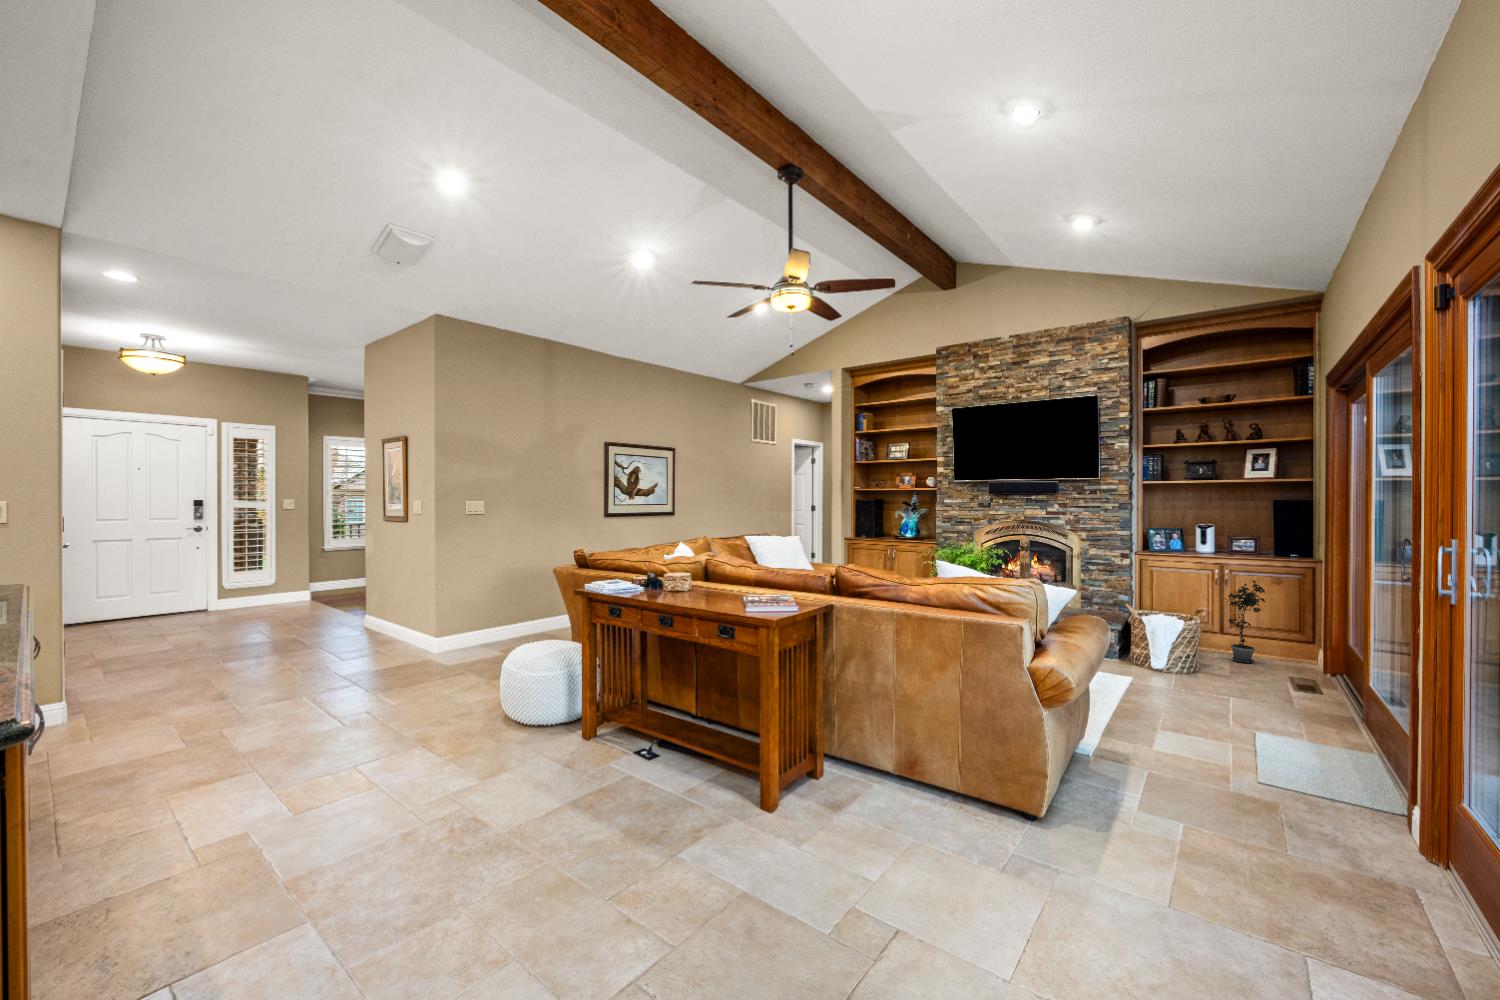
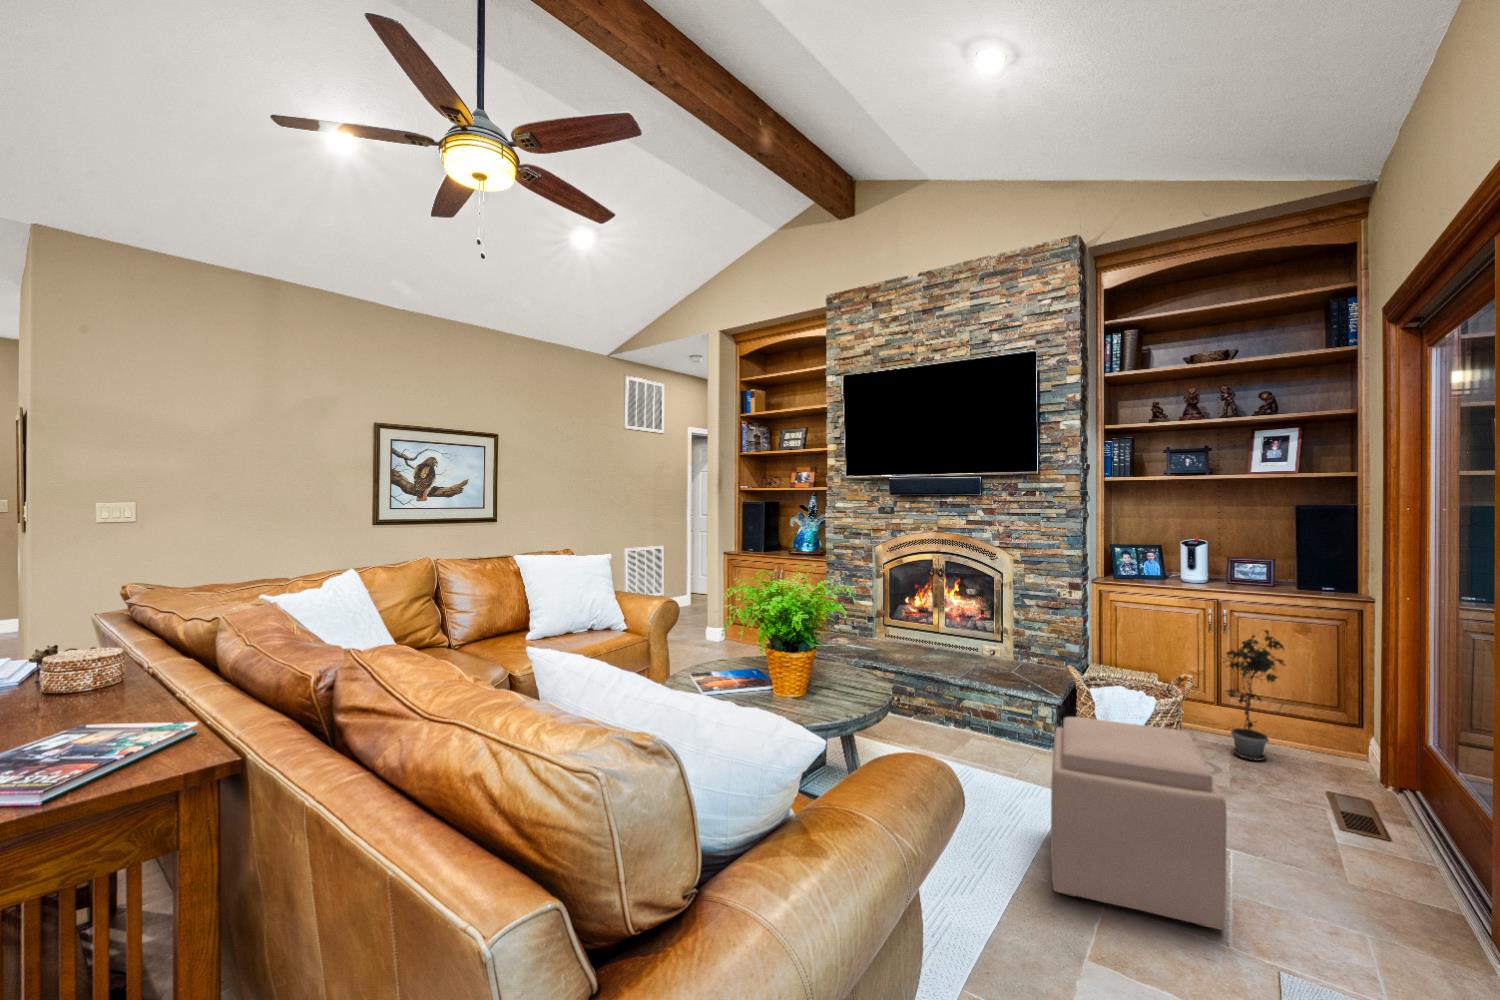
ottoman: none [1128,622,1228,720] -> present [1051,717,1227,930]

